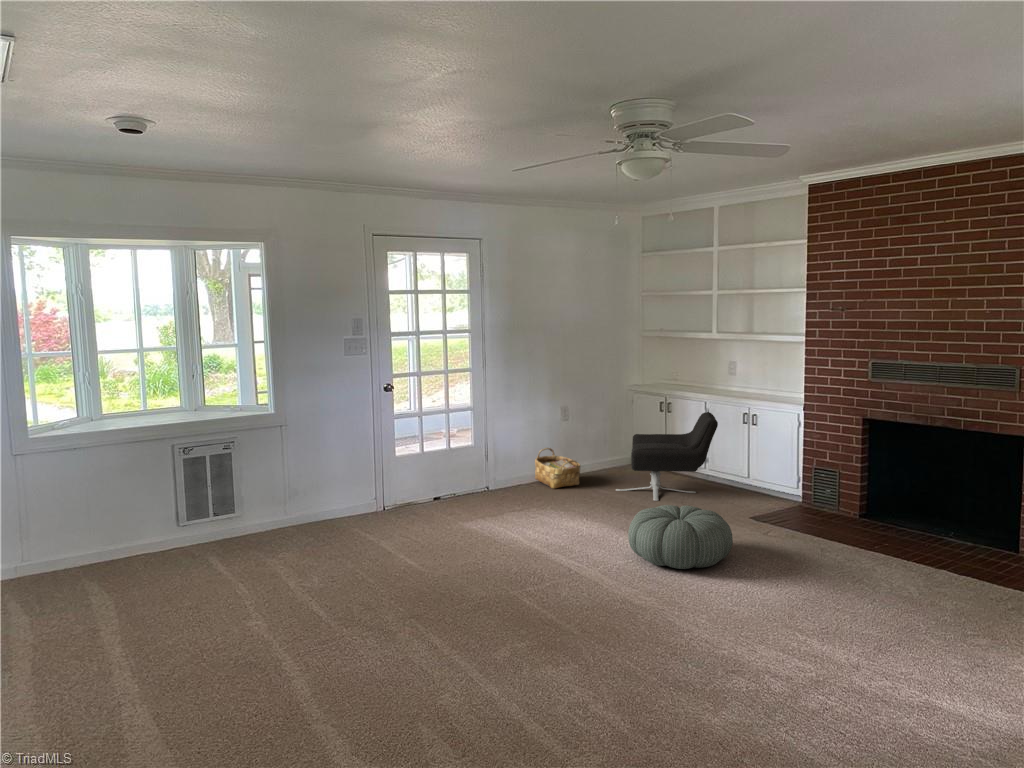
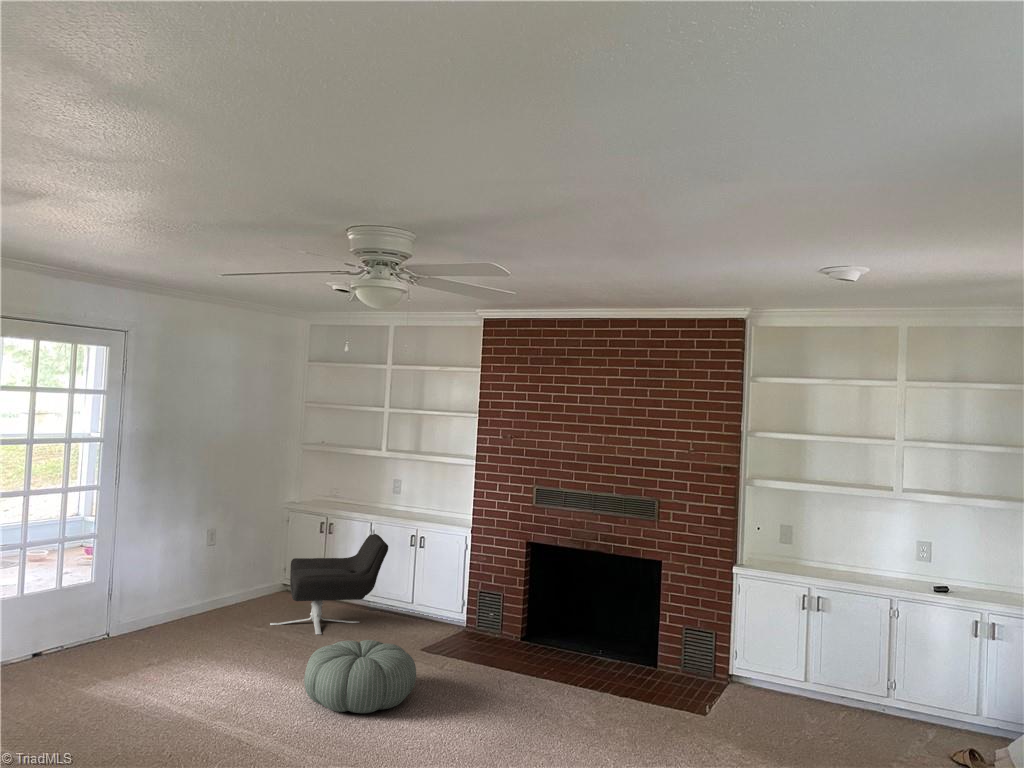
woven basket: present [535,448,580,489] -> none [168,576,228,627]

